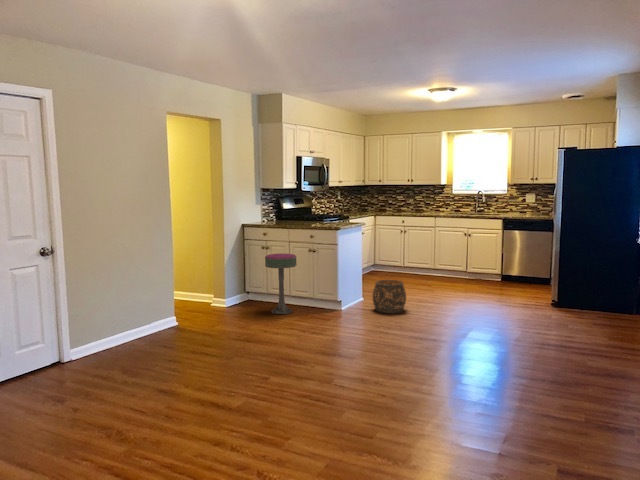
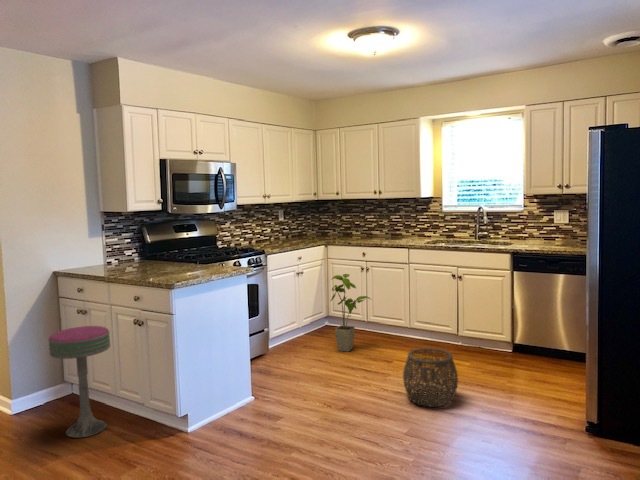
house plant: none [389,232,416,282] -> present [331,274,370,352]
woven basket: present [373,280,406,313] -> present [403,348,458,407]

